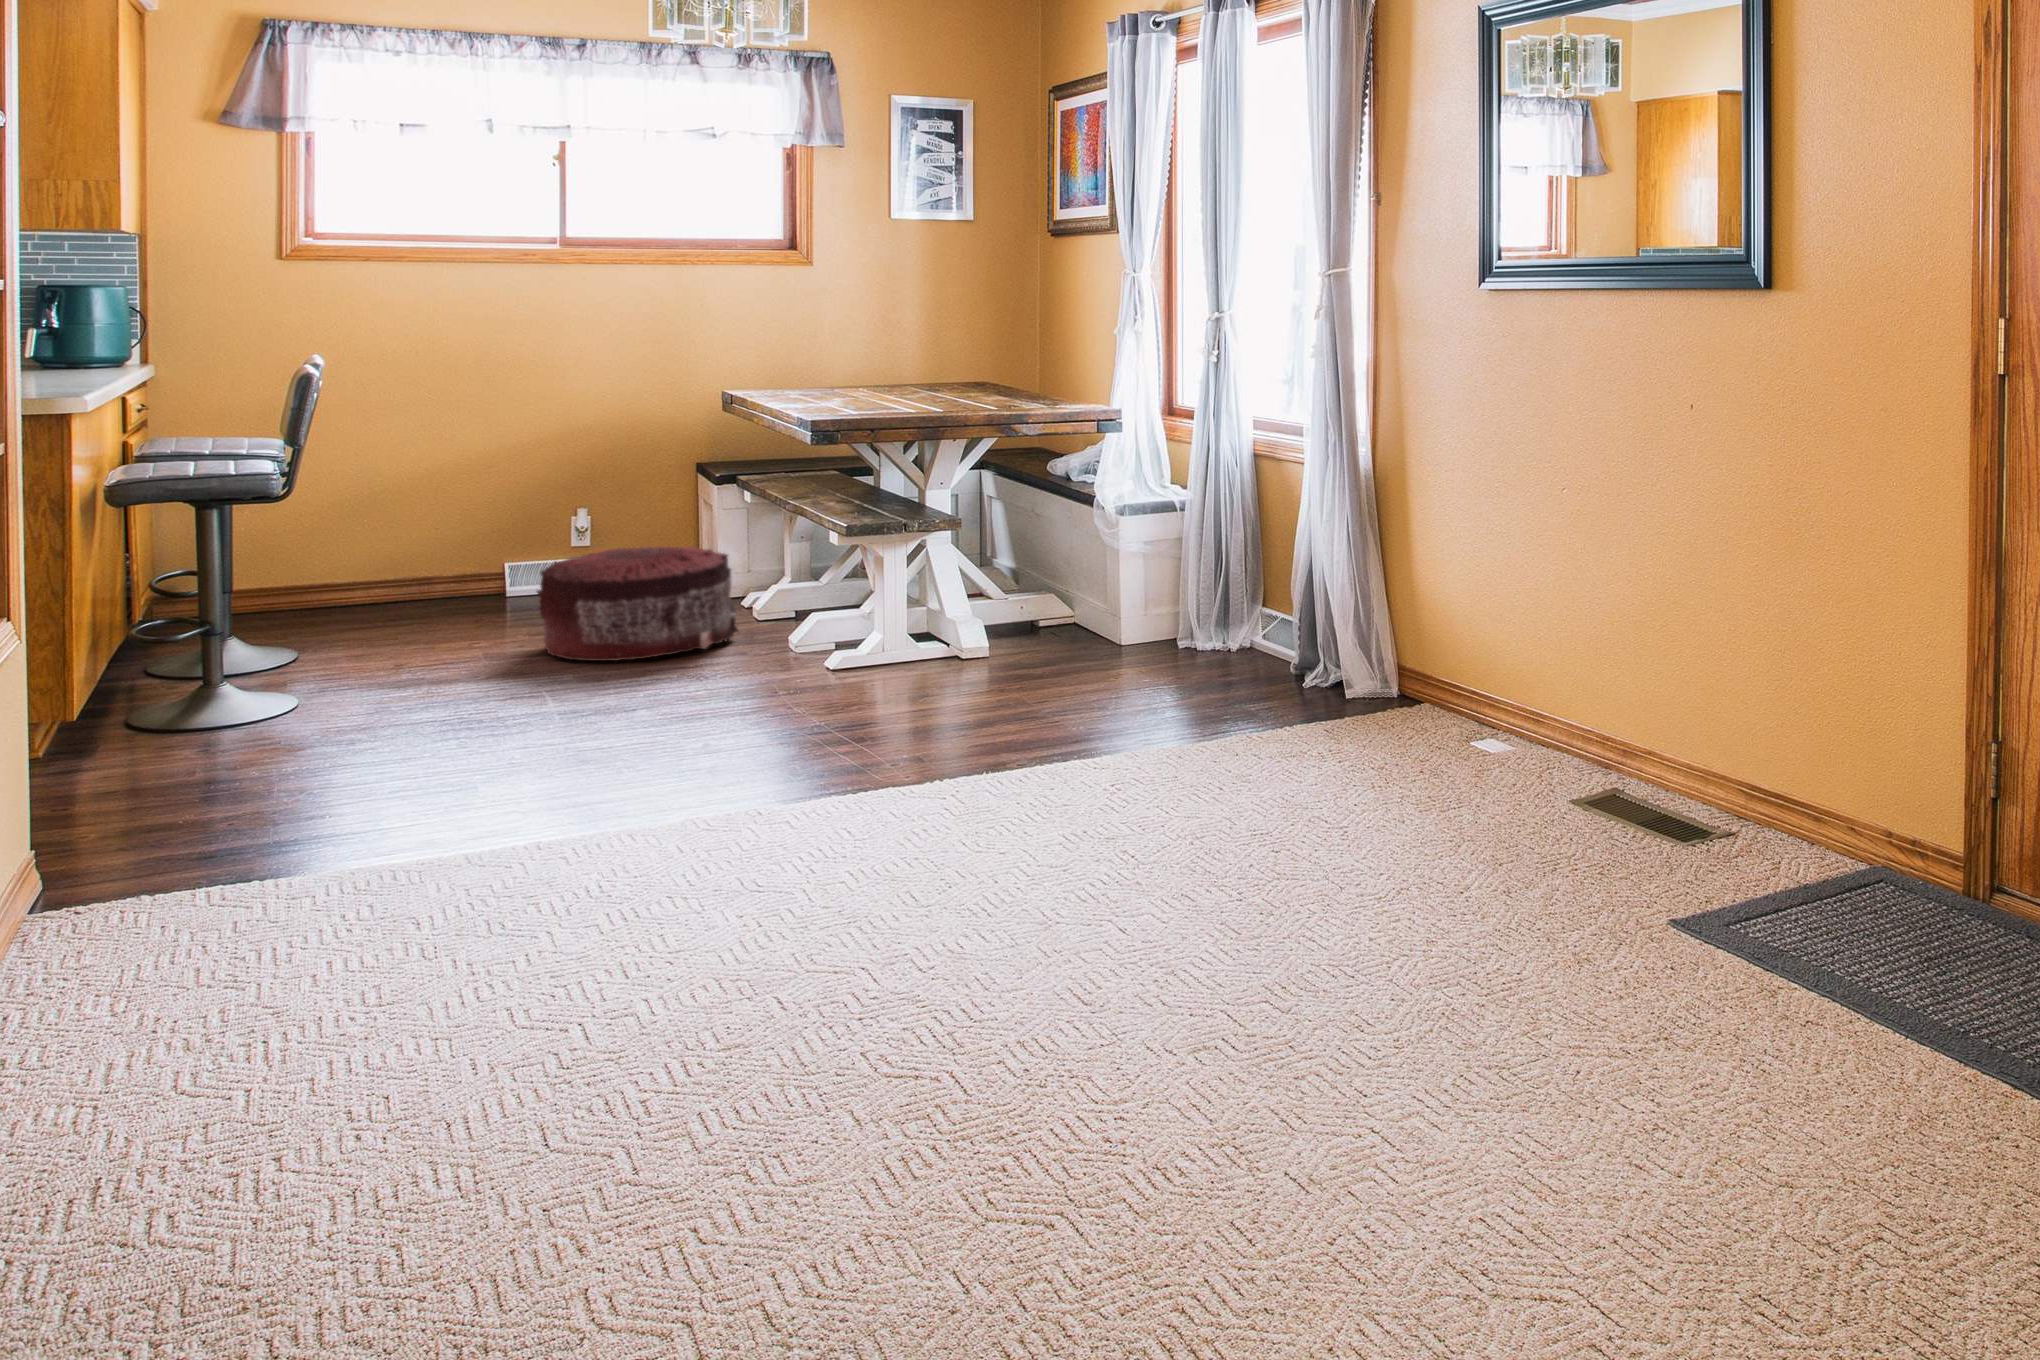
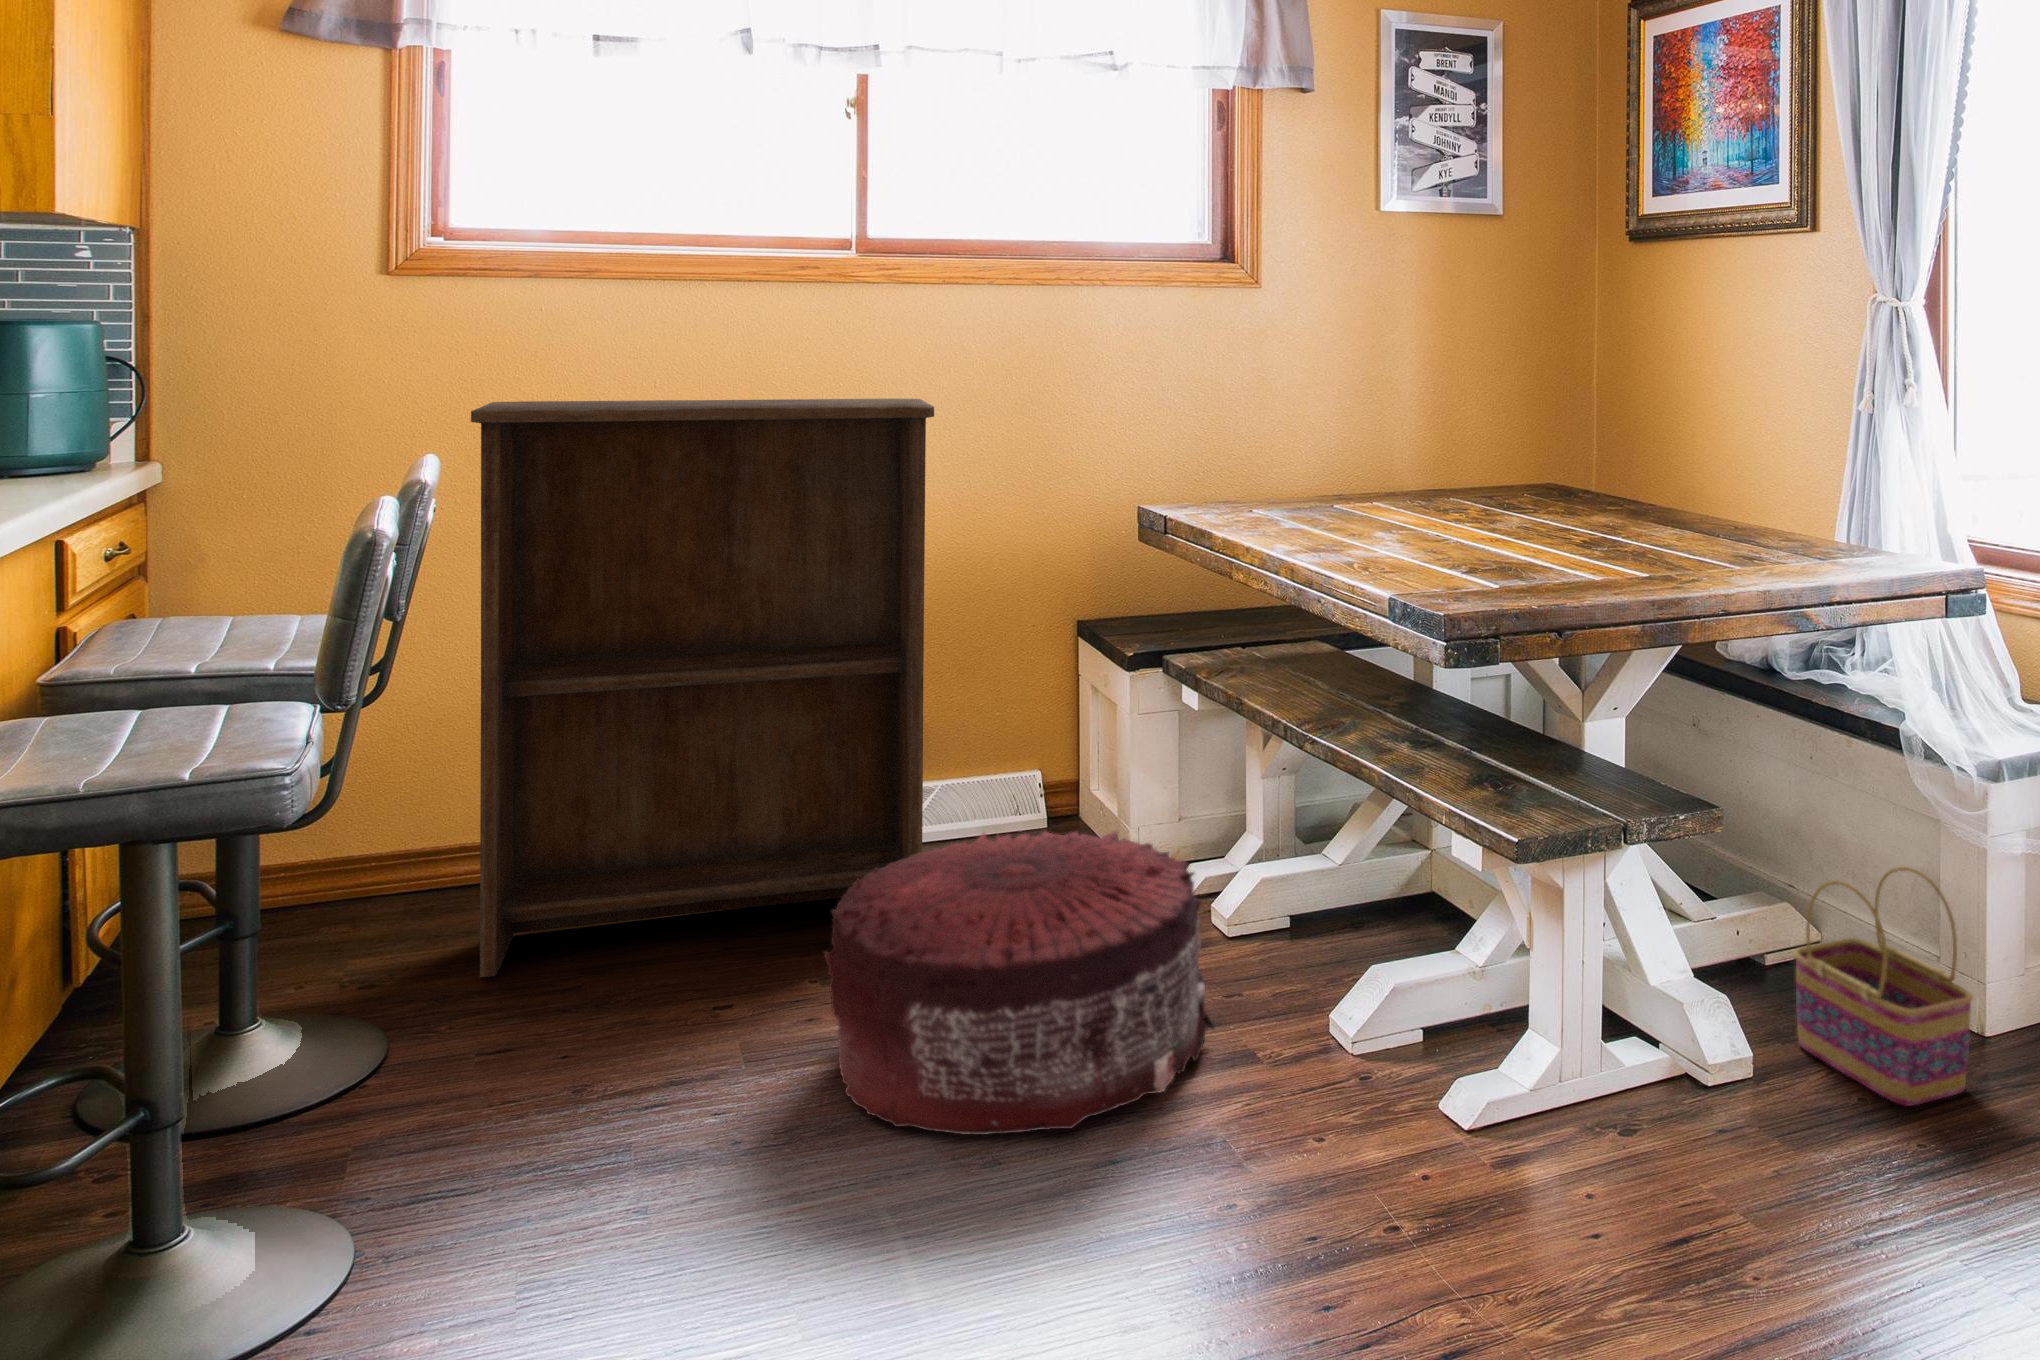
bookshelf: none [342,329,599,631] -> present [471,399,934,977]
basket: none [1029,544,1099,645] -> present [1794,867,1973,1106]

